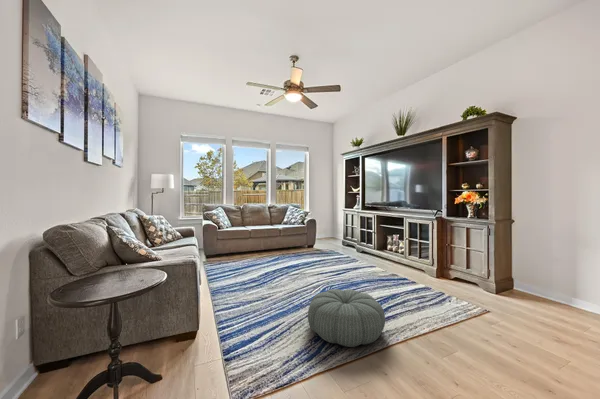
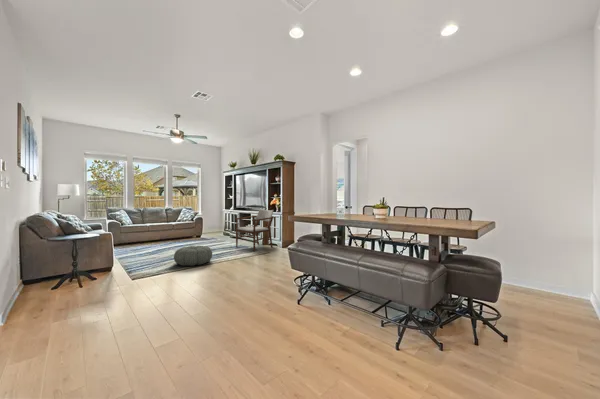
armchair: none [388,212,471,298] -> present [235,209,274,251]

